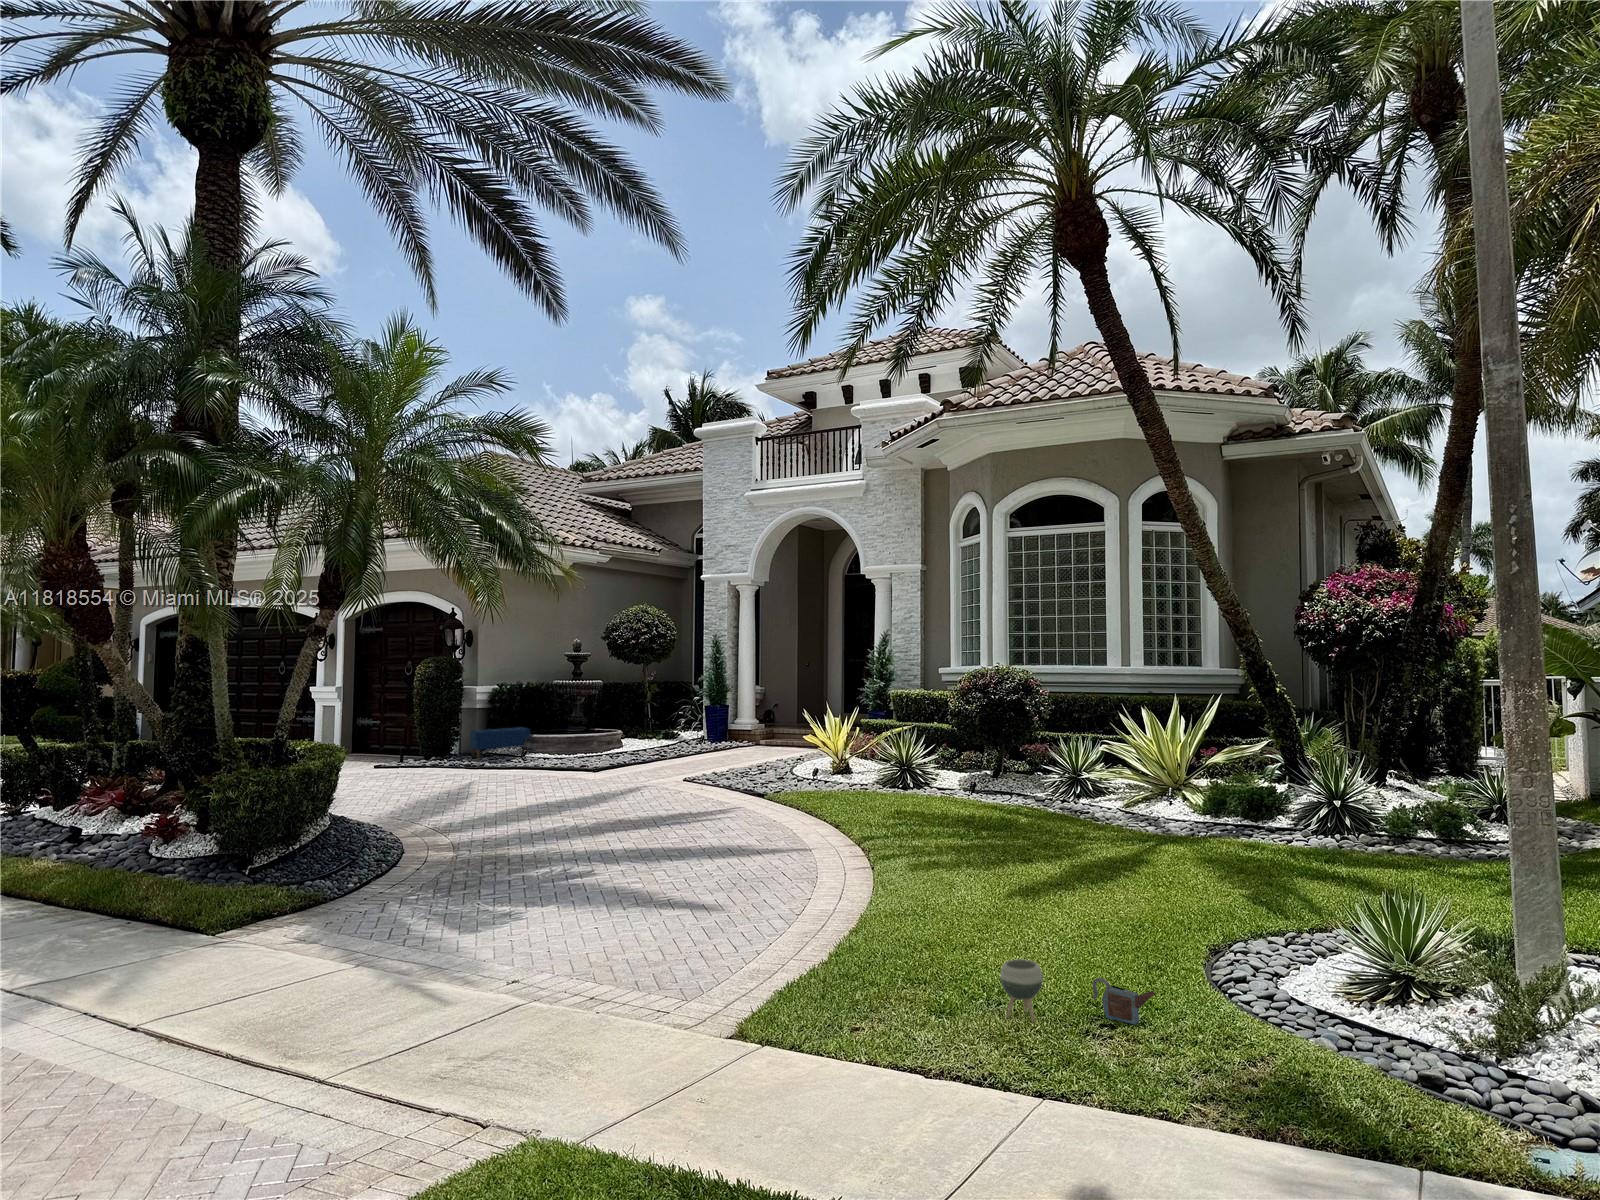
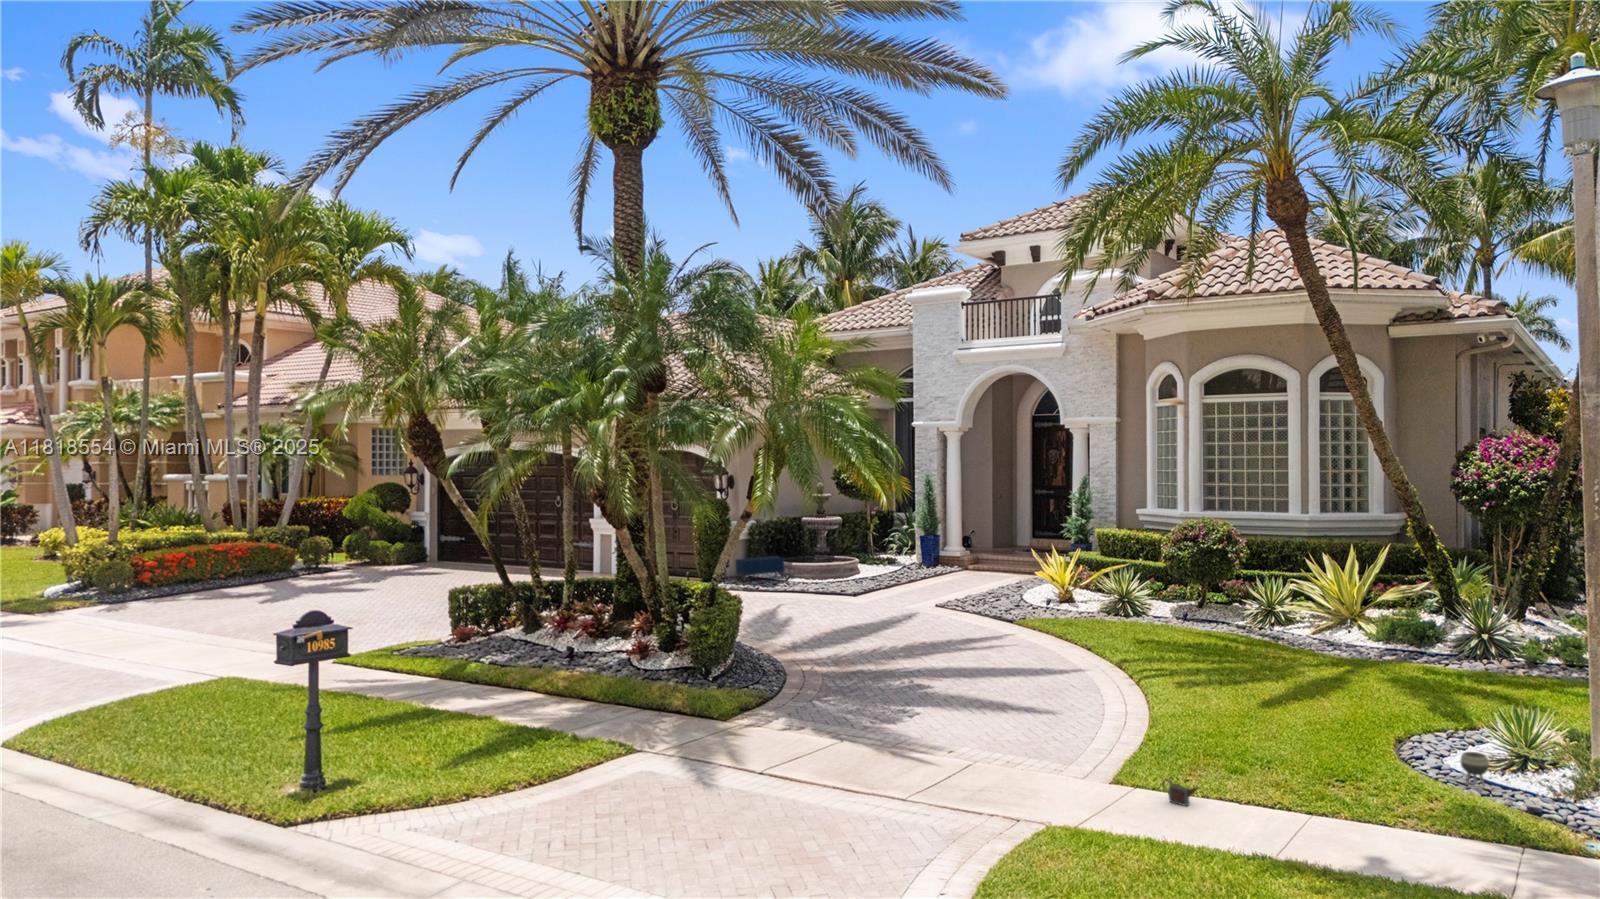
planter: present [1000,959,1043,1022] -> present [1460,752,1489,787]
watering can: present [1092,978,1156,1025] -> present [1162,779,1198,806]

